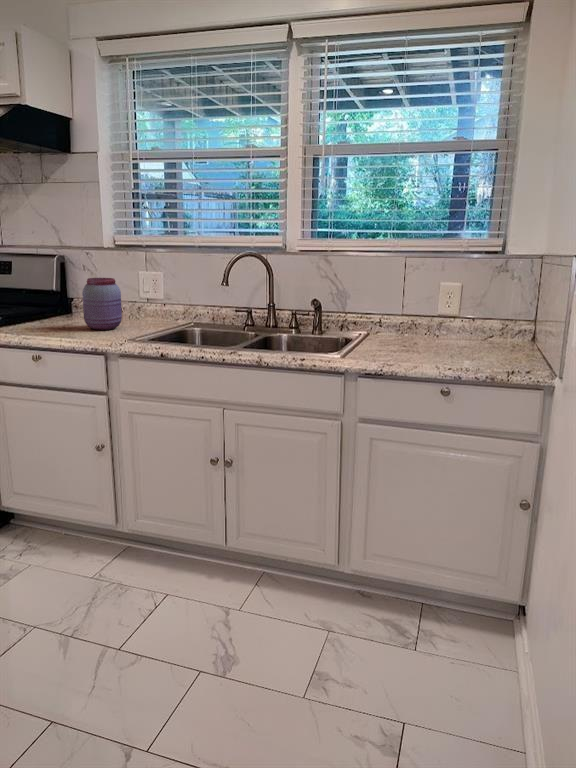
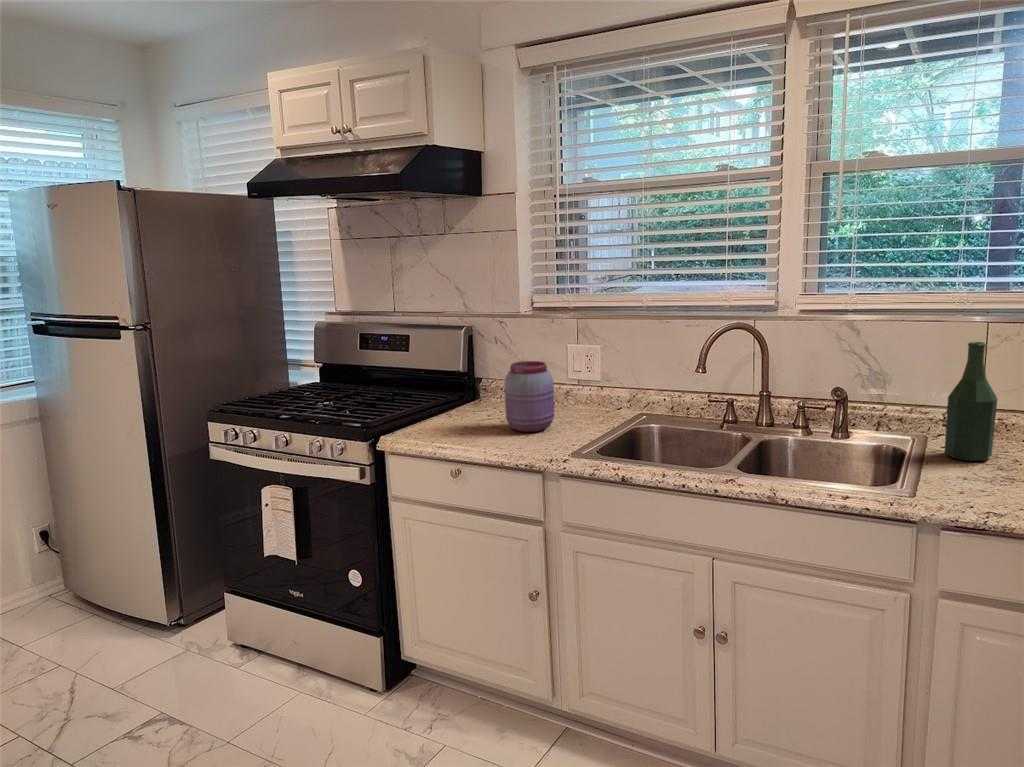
bottle: none [374,267,404,344] -> present [944,342,997,461]

